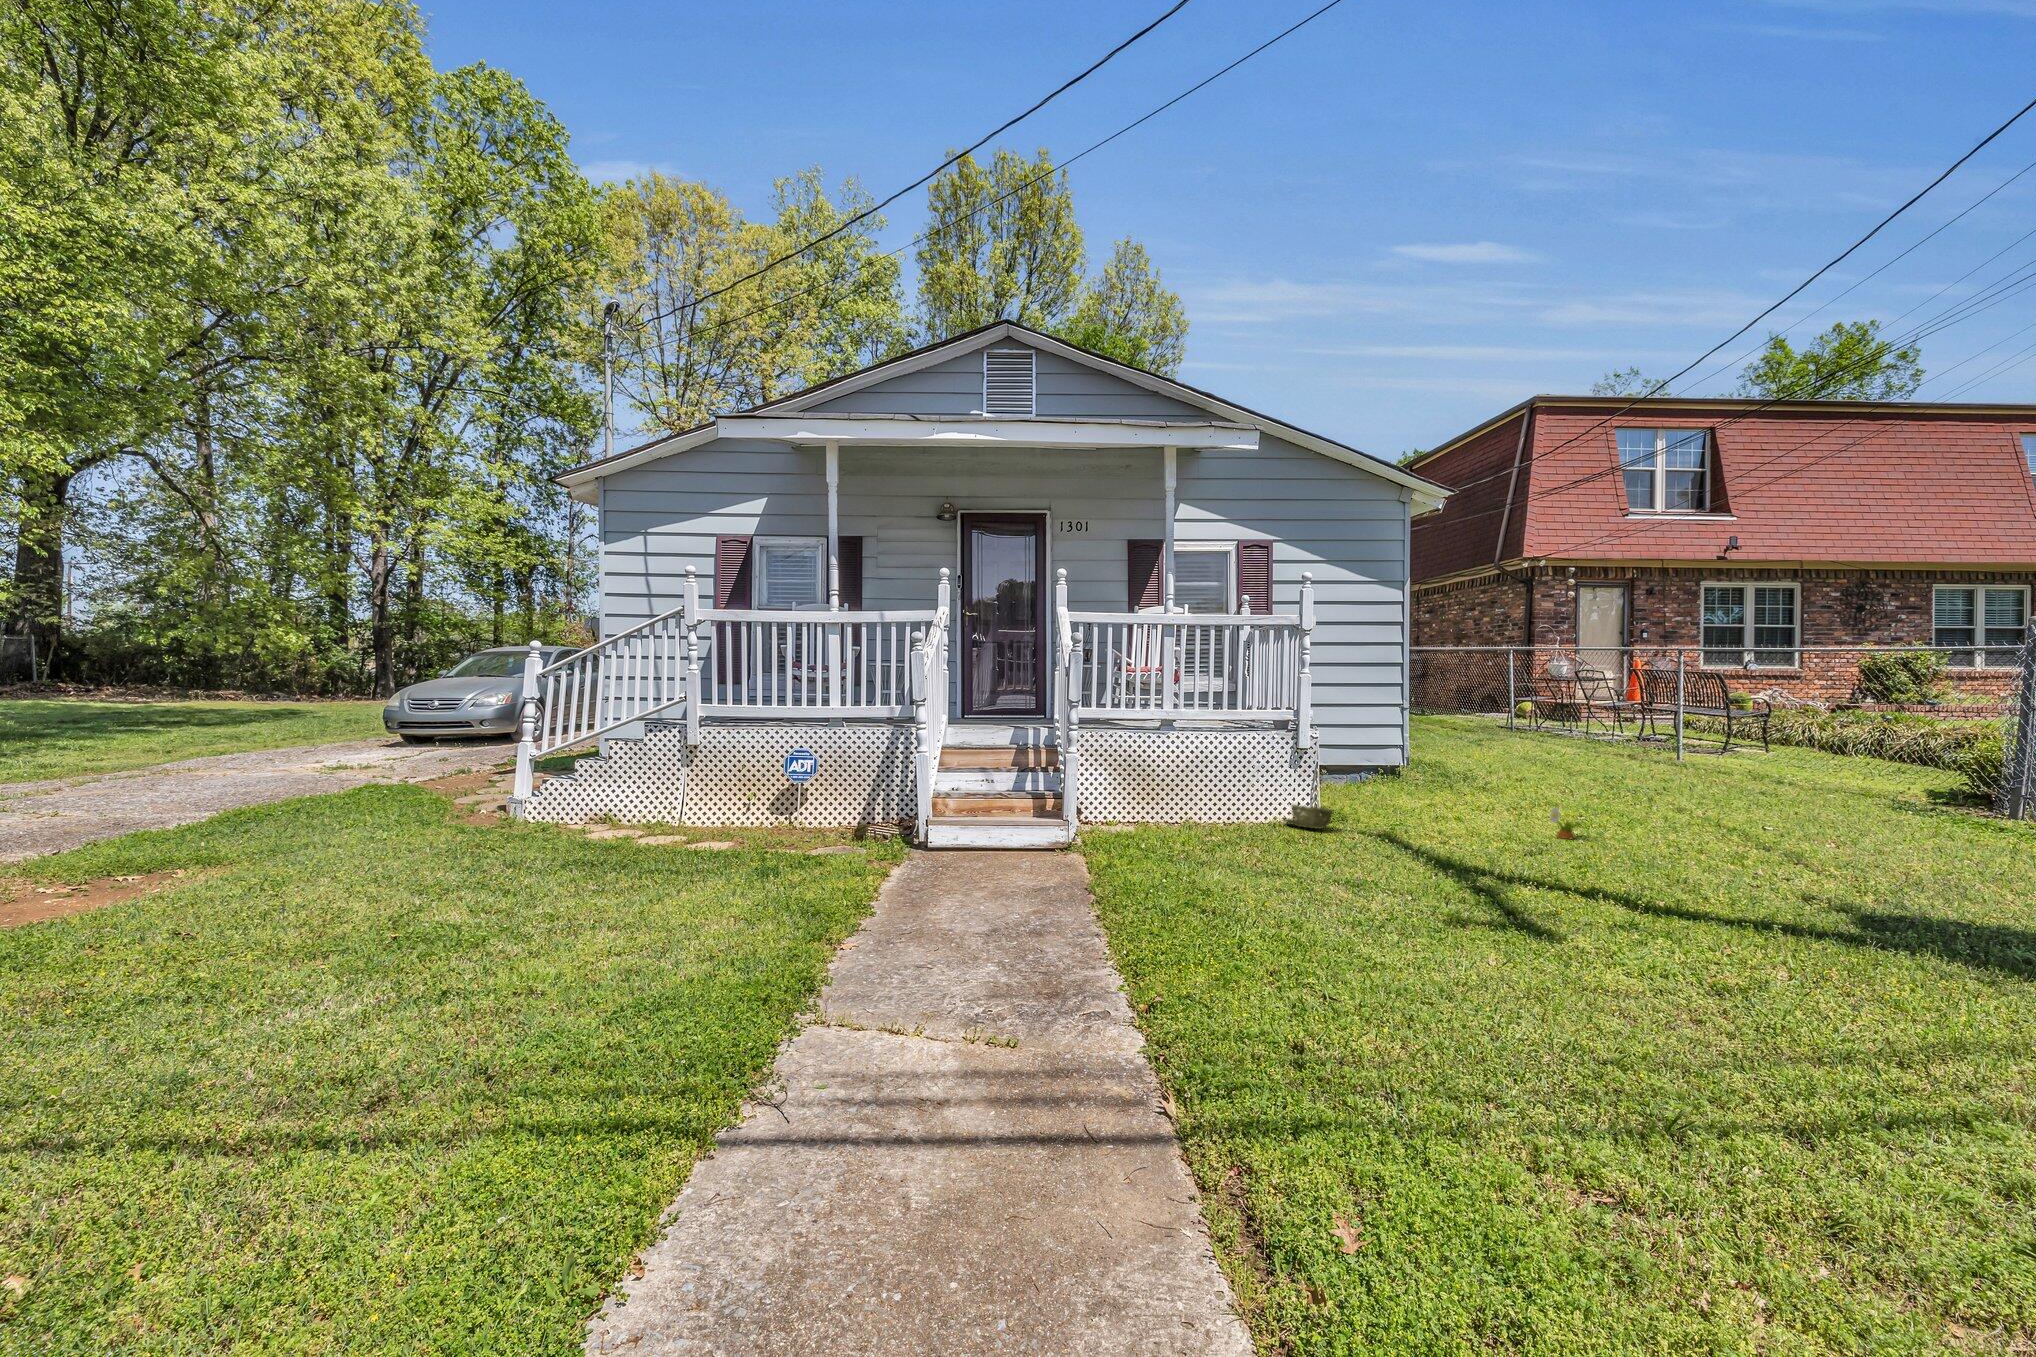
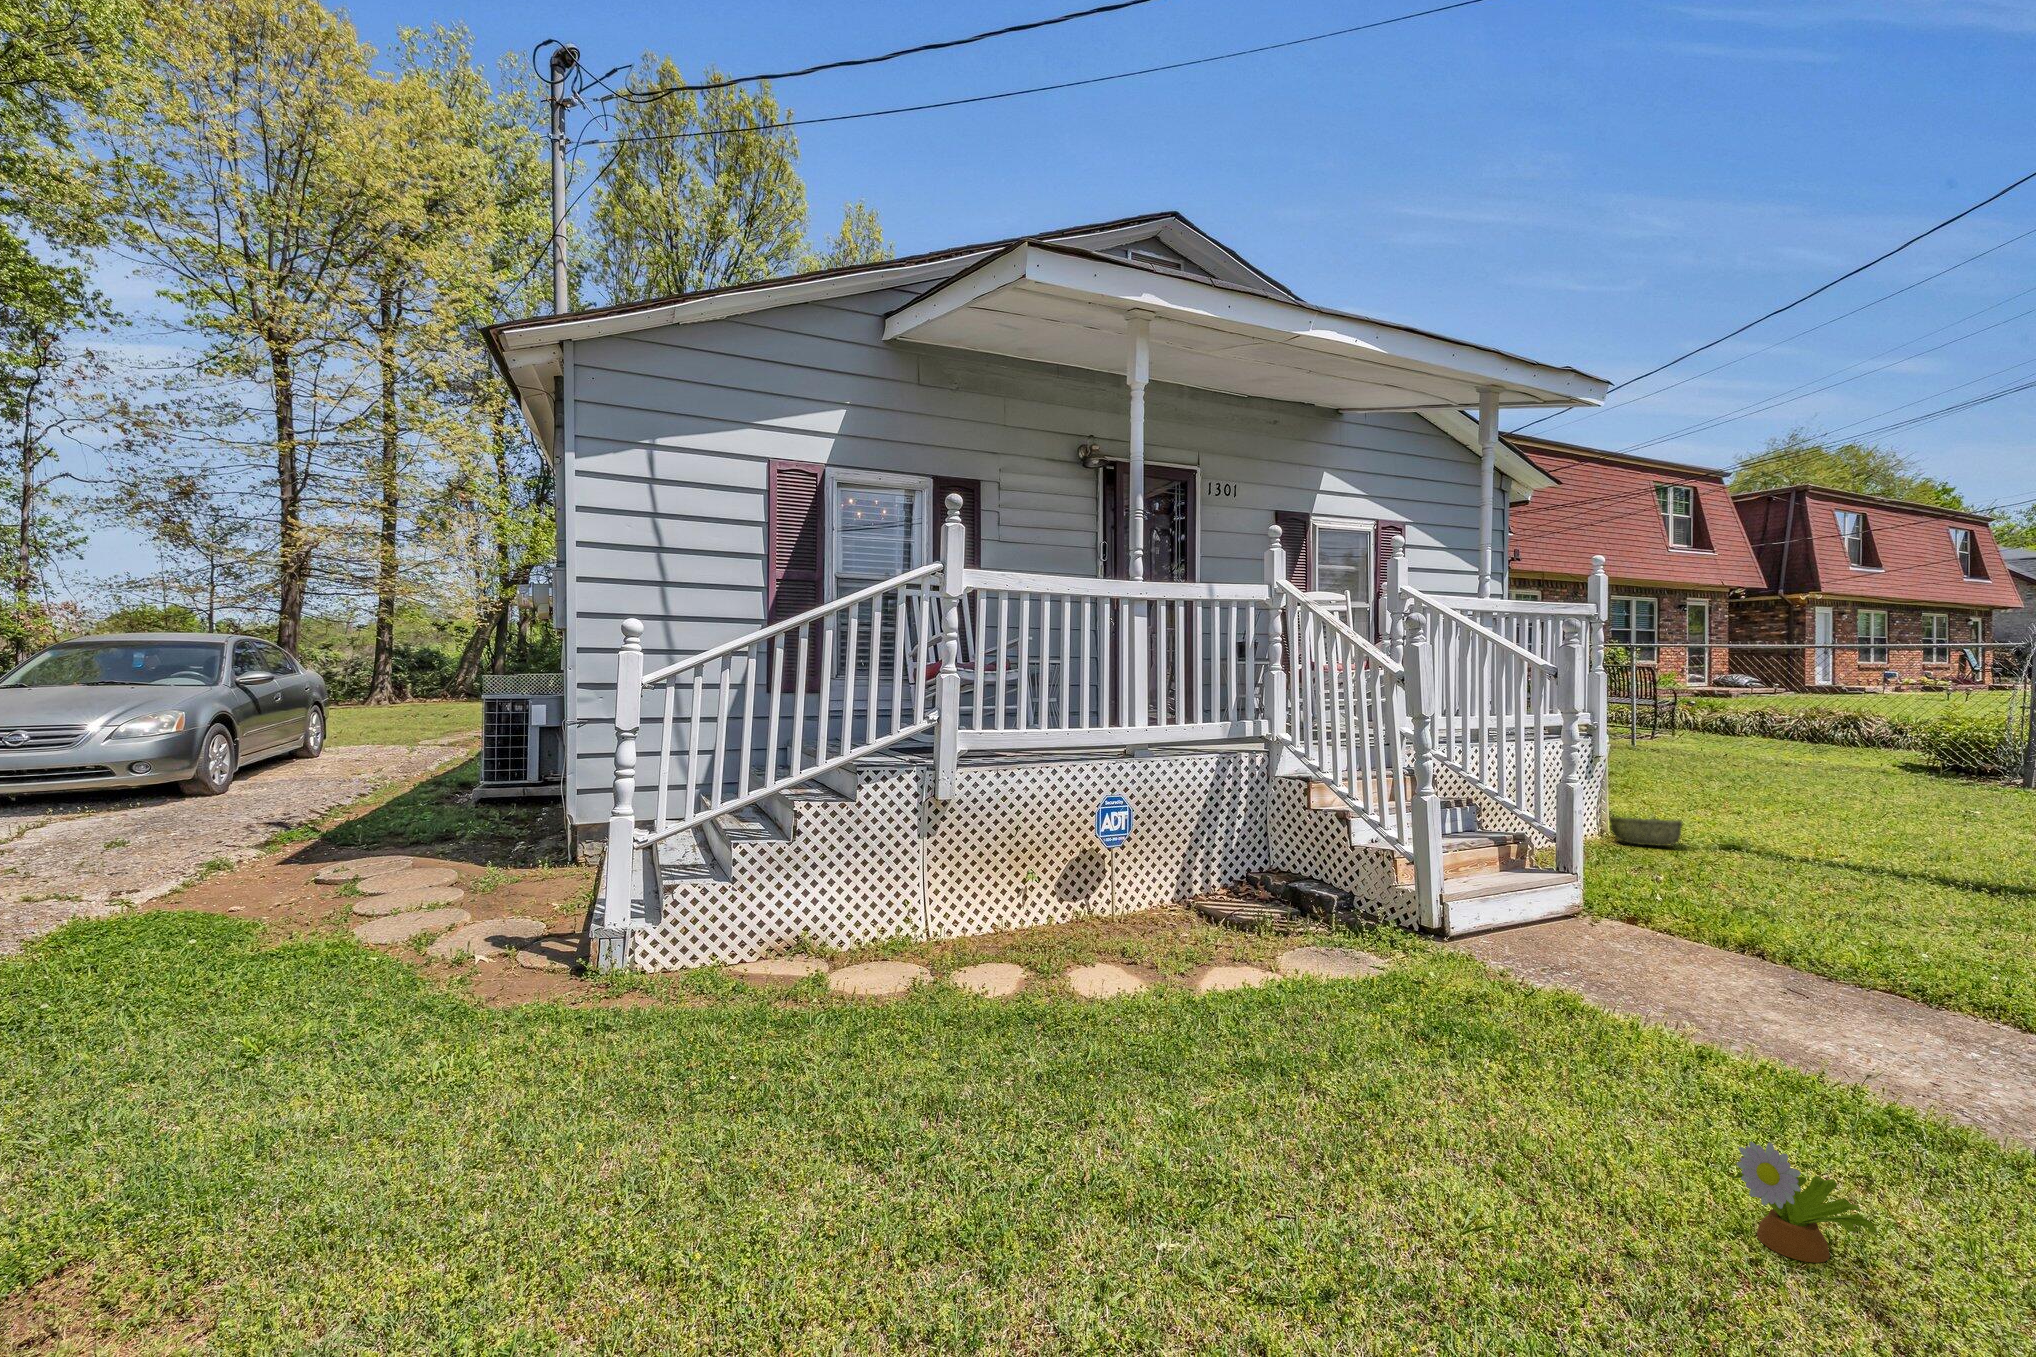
decorative plant: present [1550,808,1581,839] -> present [1729,1142,1877,1263]

